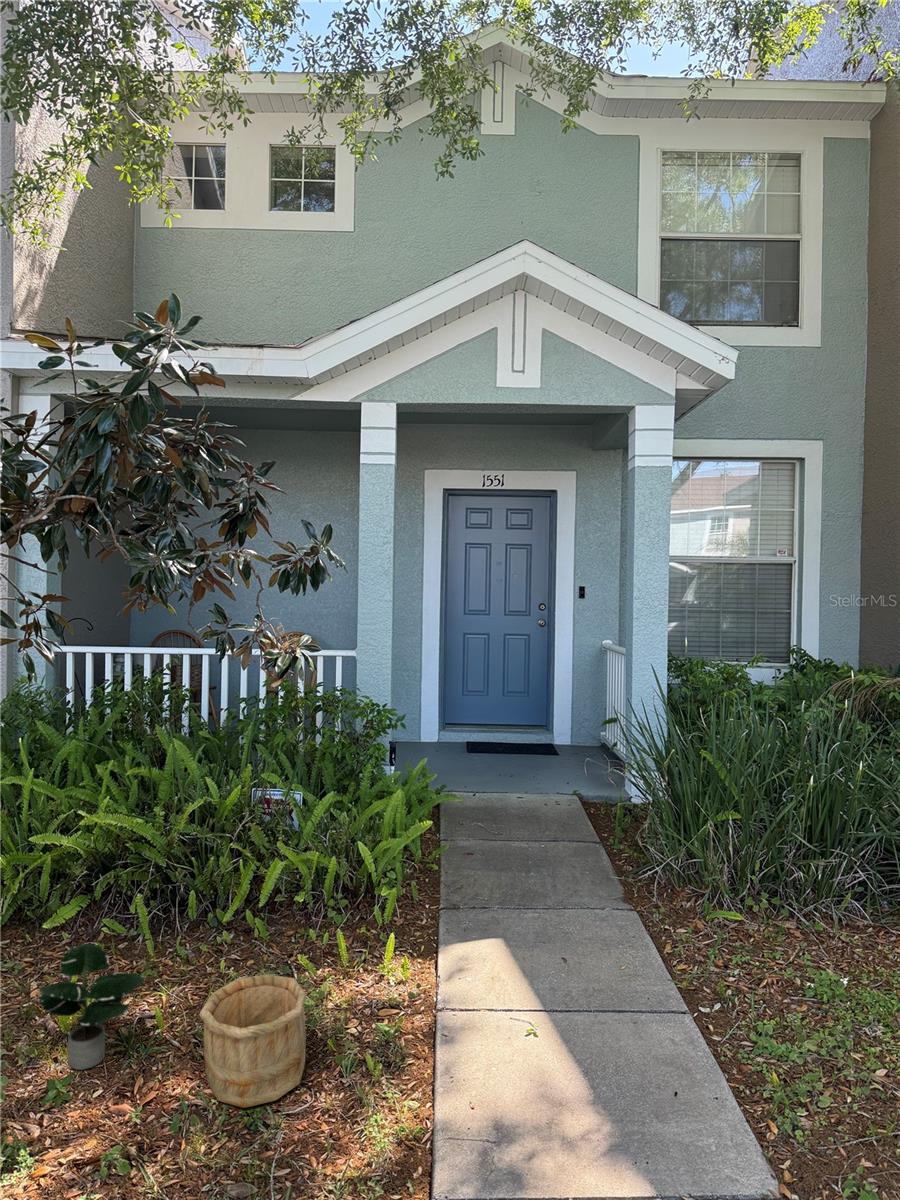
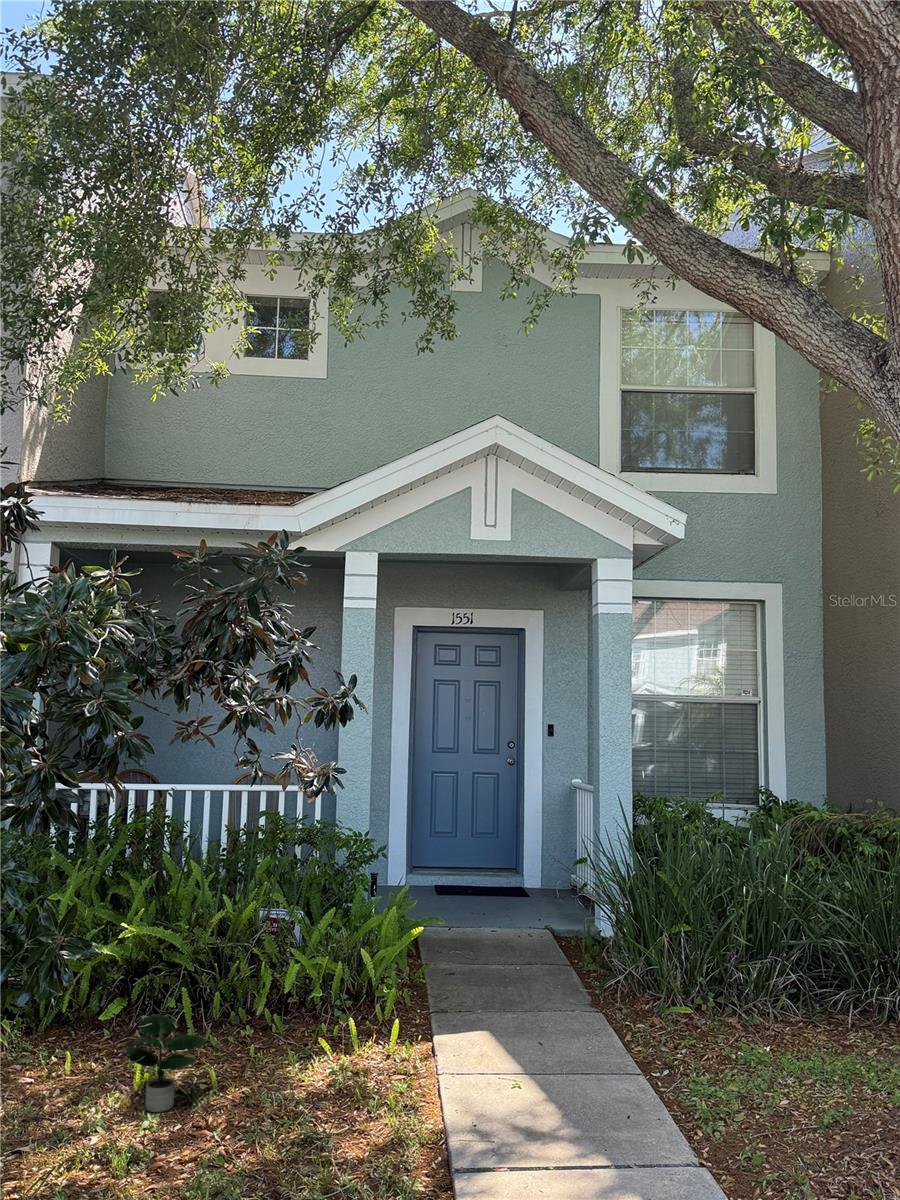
wooden bucket: present [199,974,307,1108] -> none [259,1036,340,1129]

